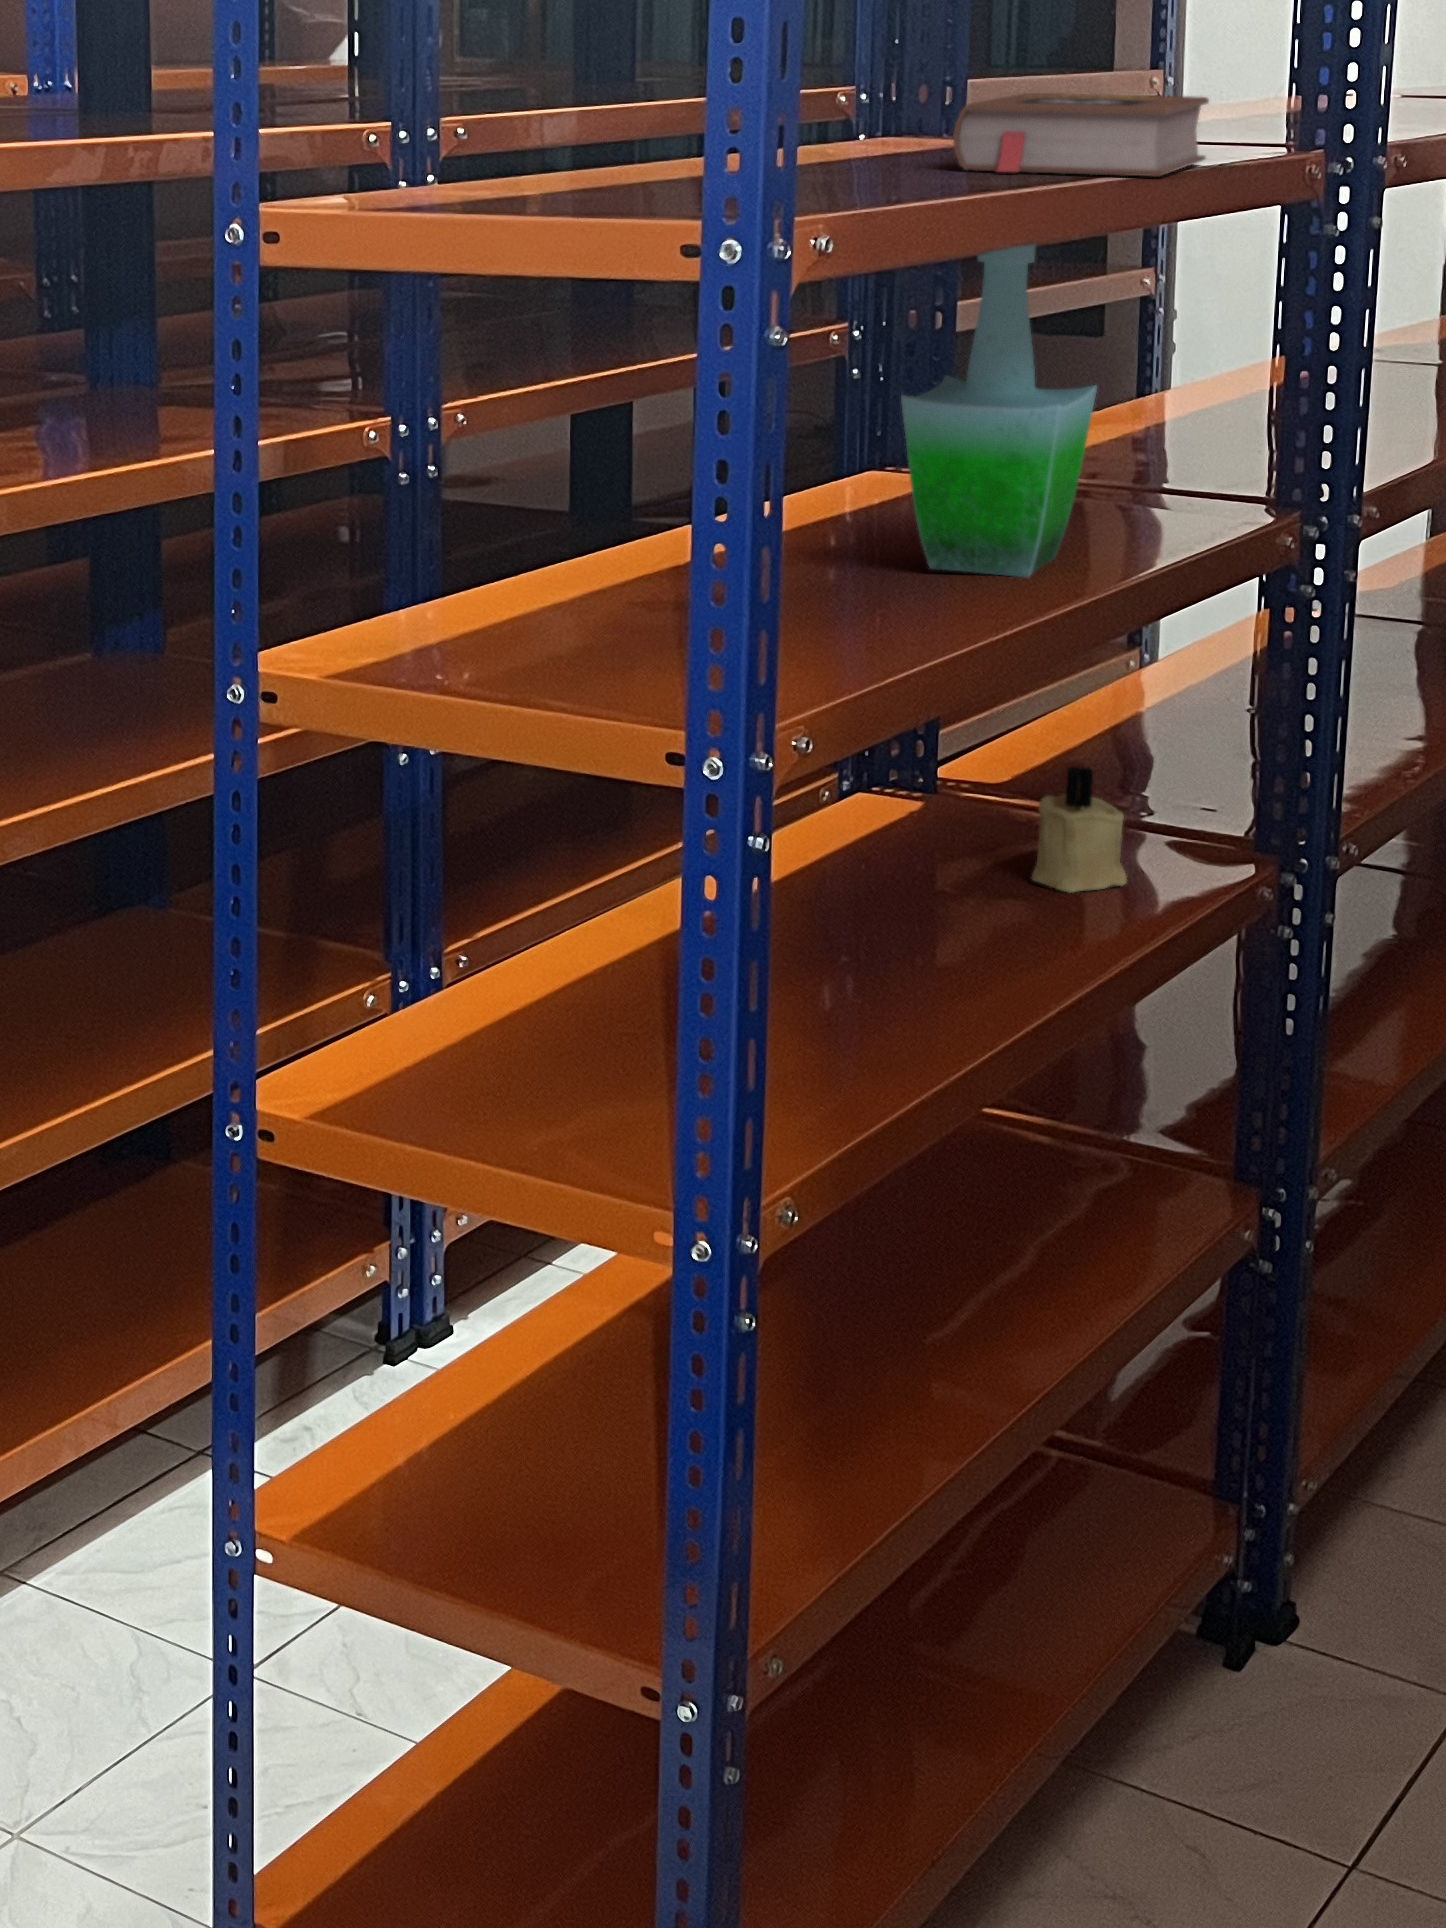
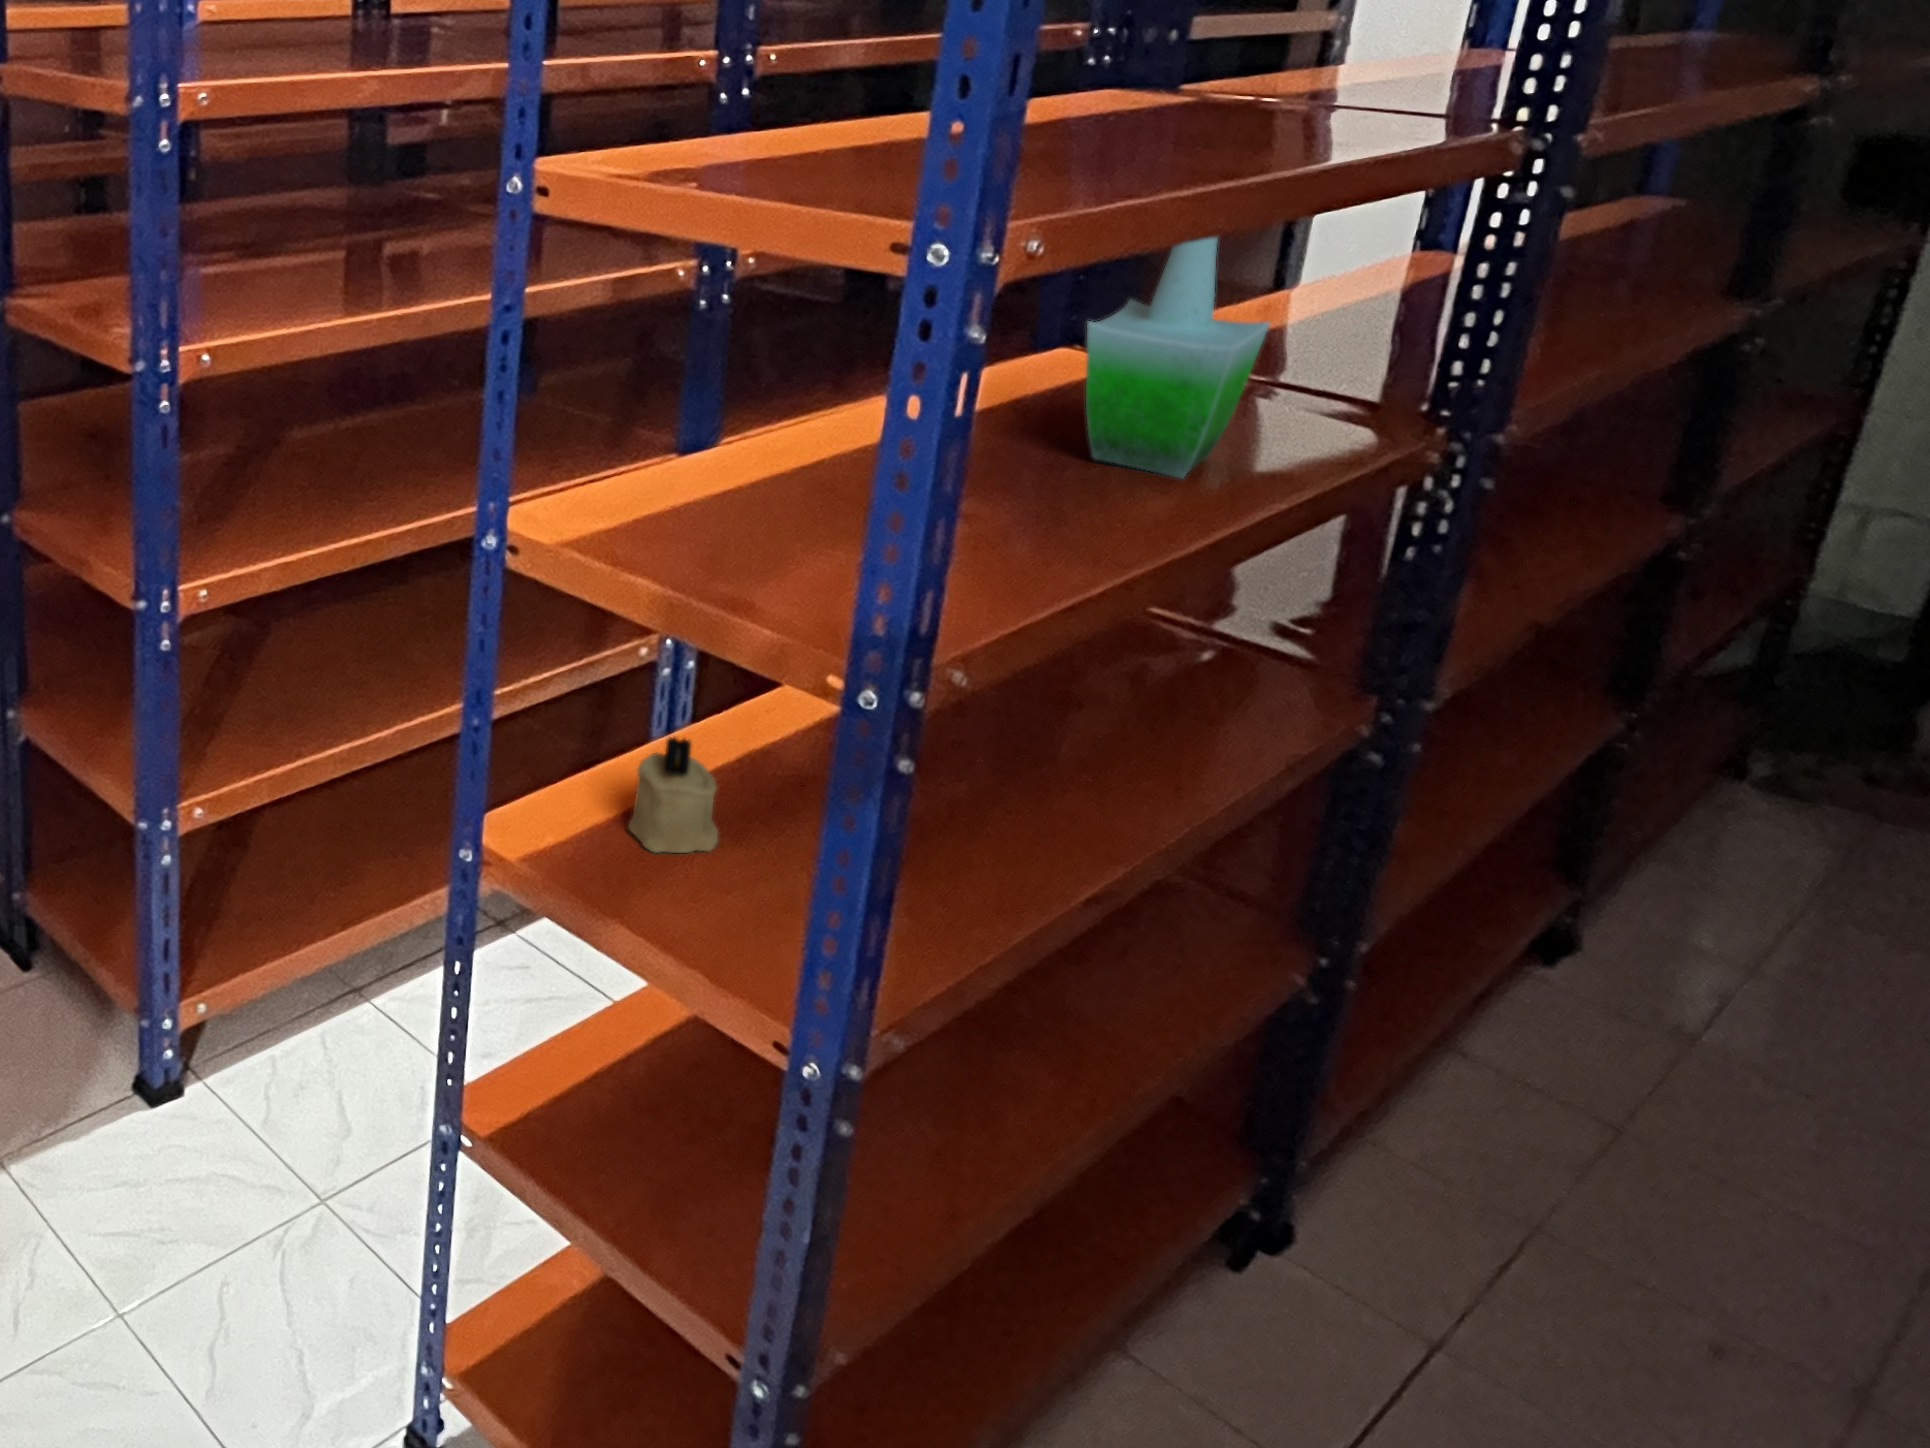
book: present [953,93,1209,177] -> none [1164,56,1408,142]
candle: present [1032,767,1127,893] -> present [629,737,718,853]

